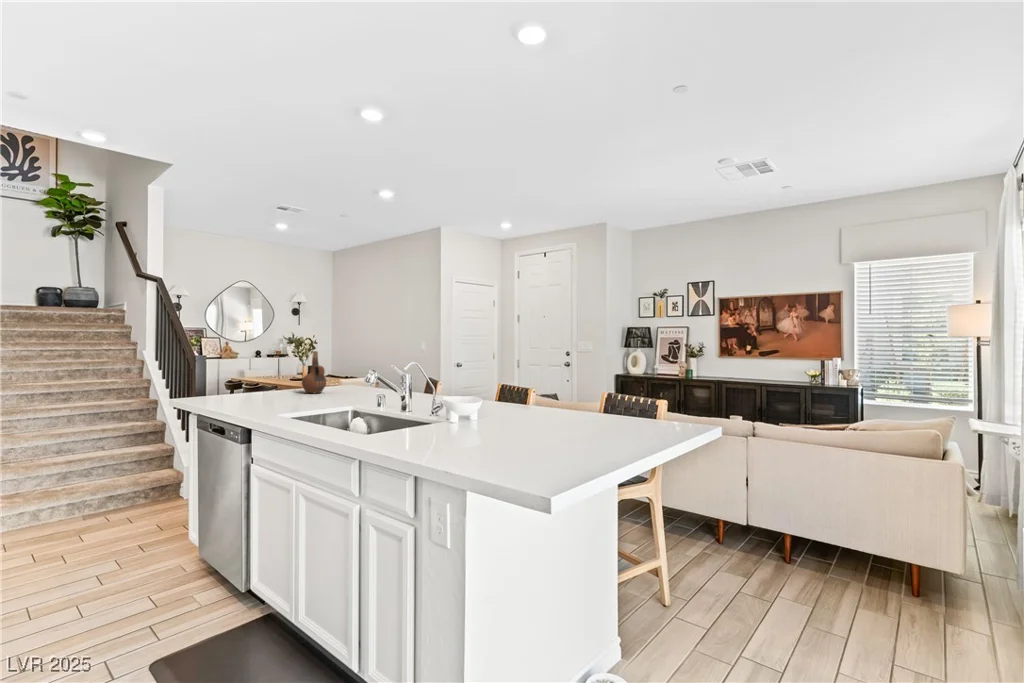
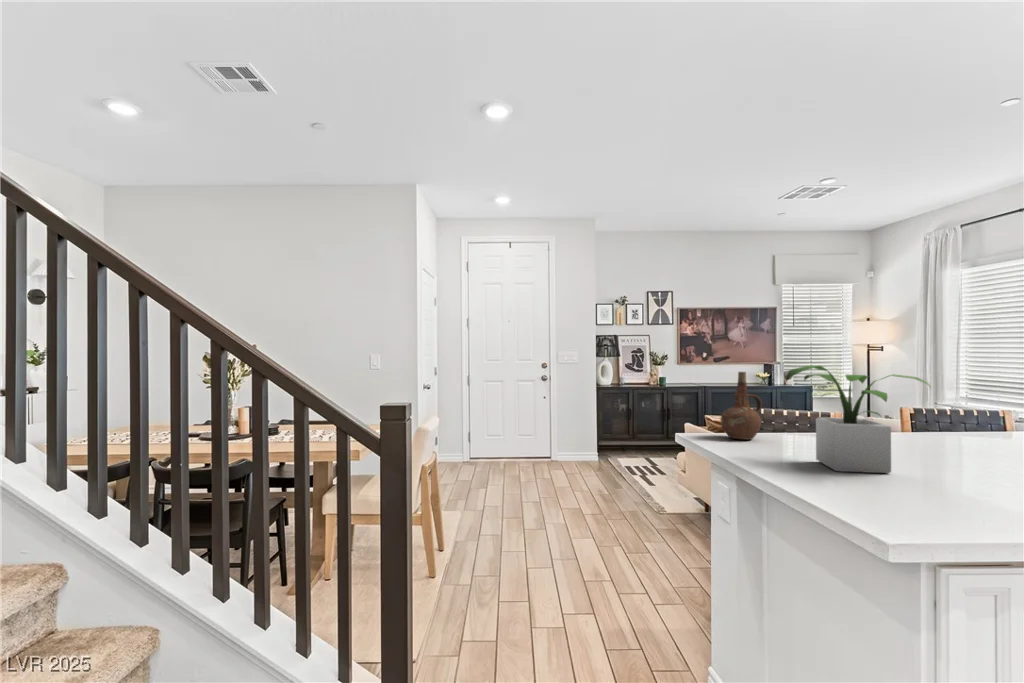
potted plant: none [211,345,275,404] -> present [786,366,930,473]

